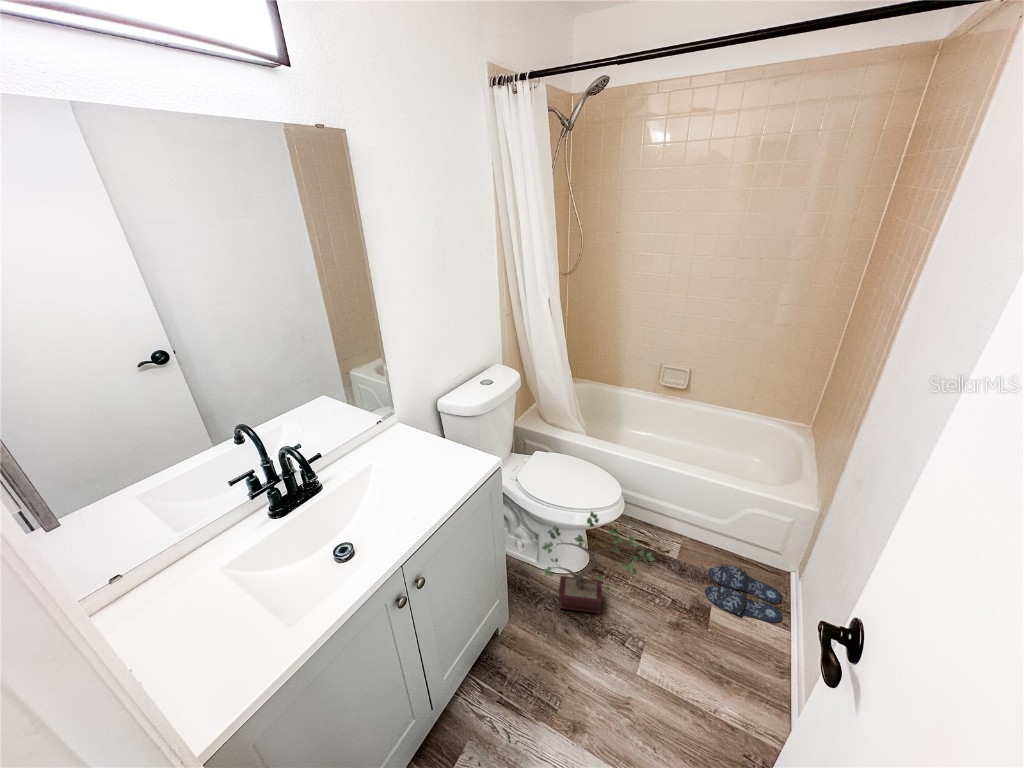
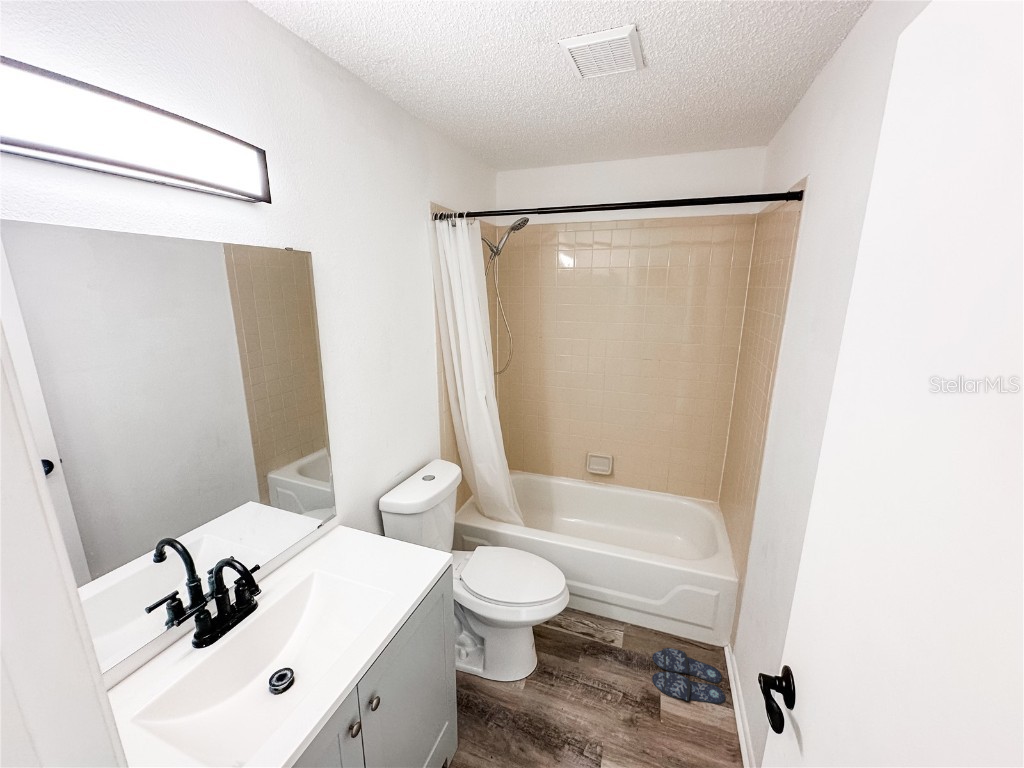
potted plant: present [542,512,655,613] -> none [491,603,607,721]

